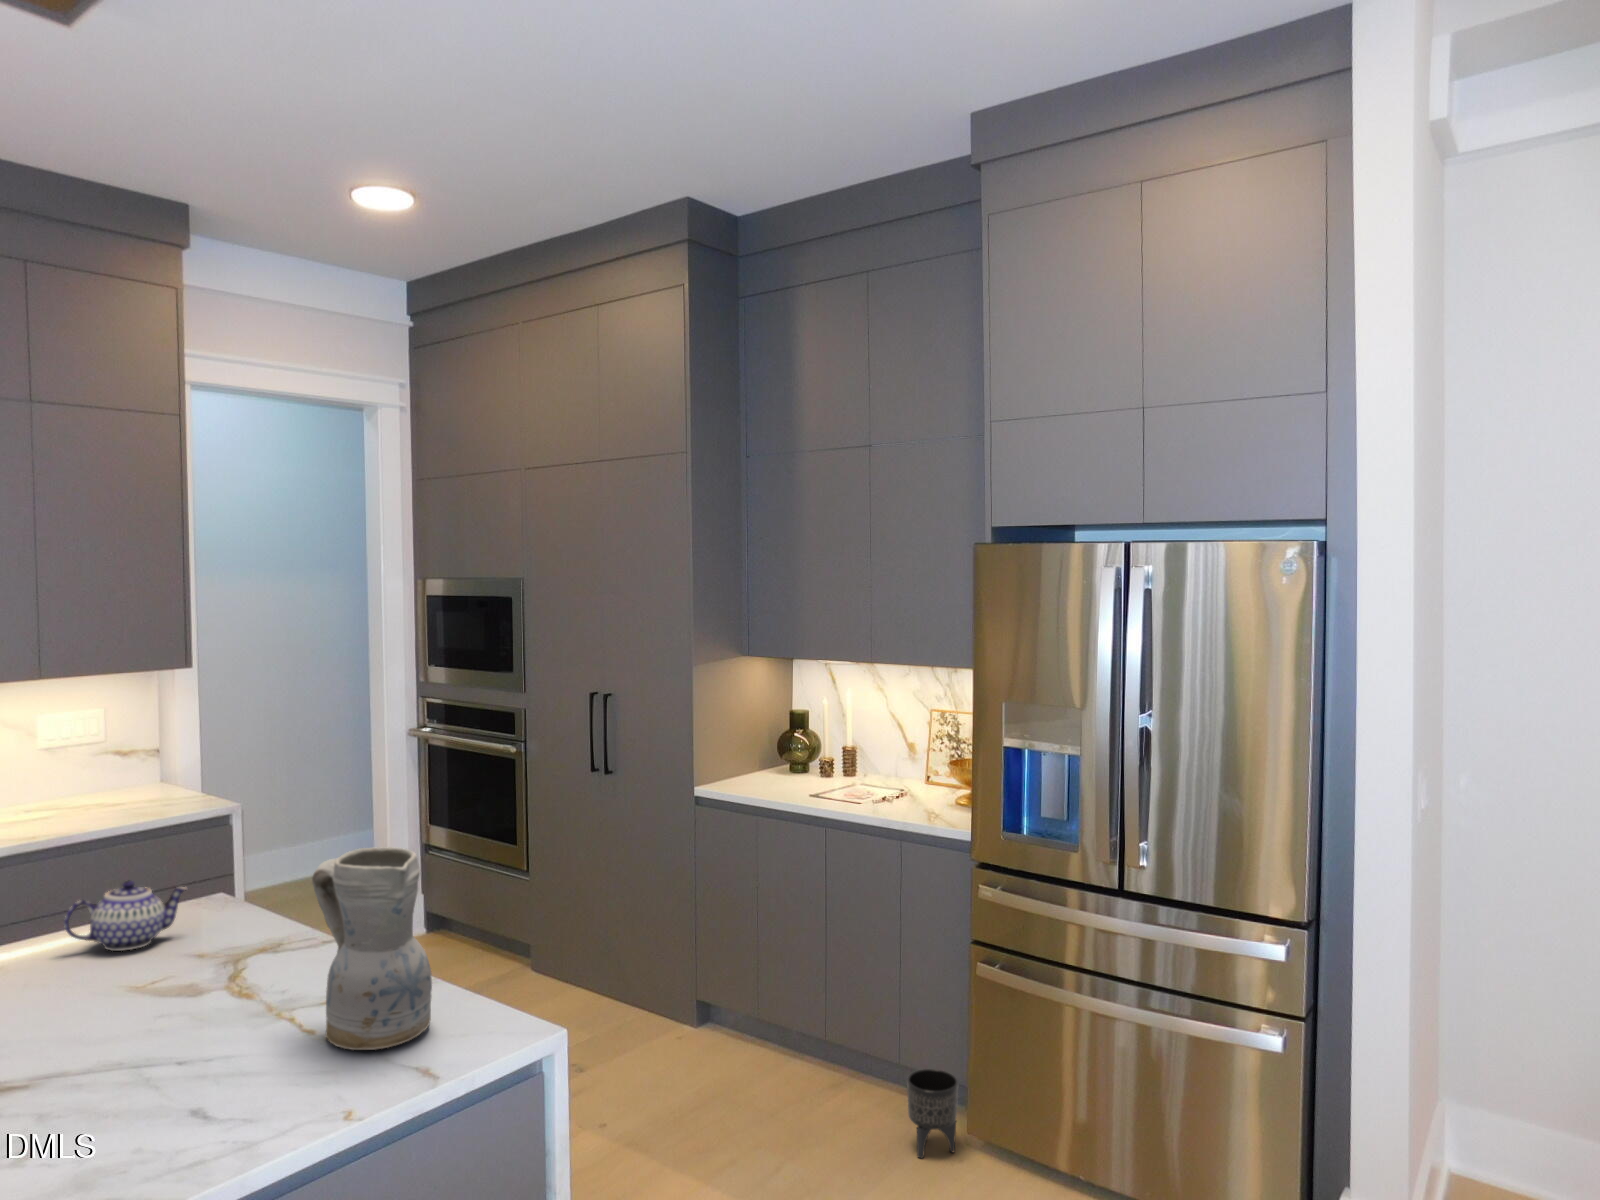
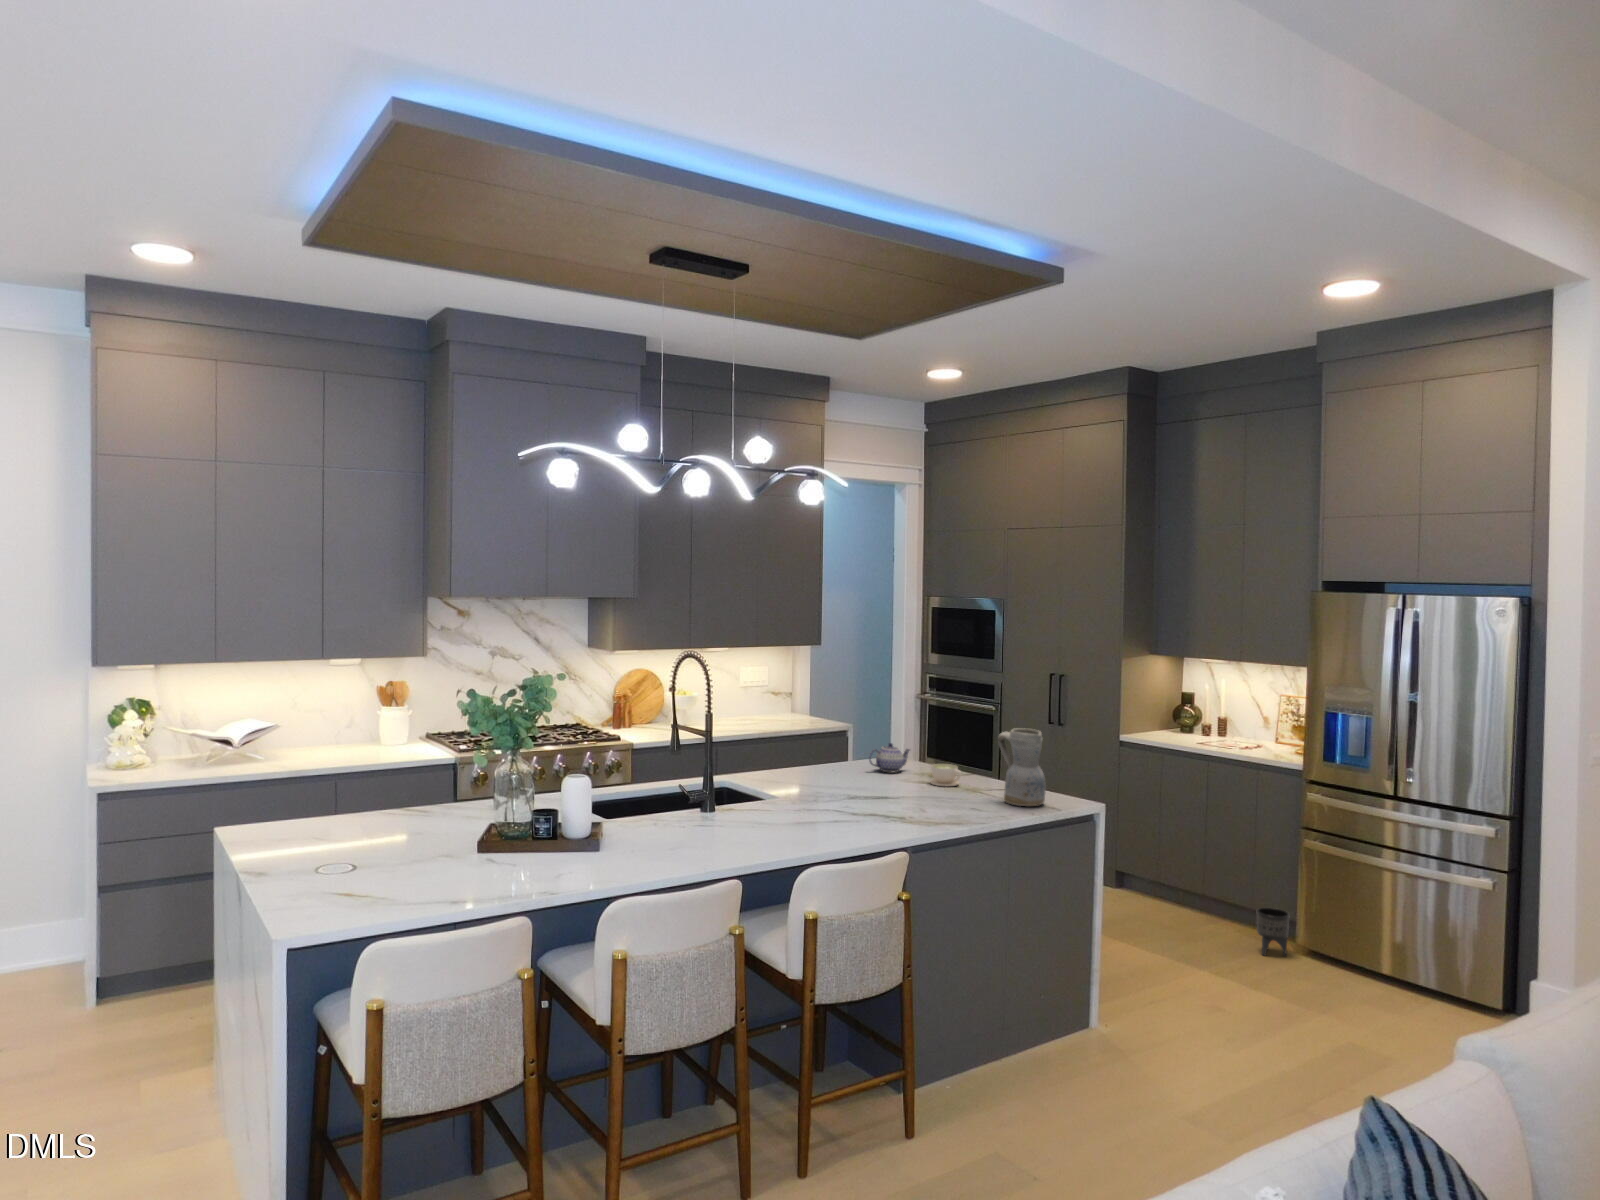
coffee cup: none [188,927,265,989] -> present [930,764,961,786]

